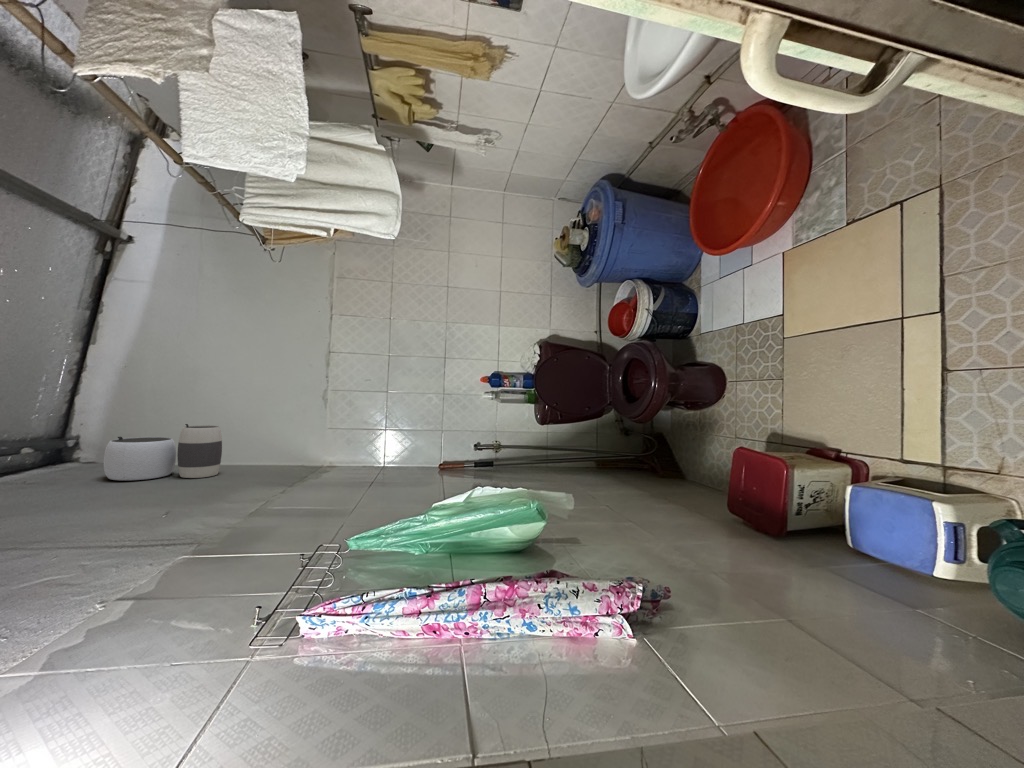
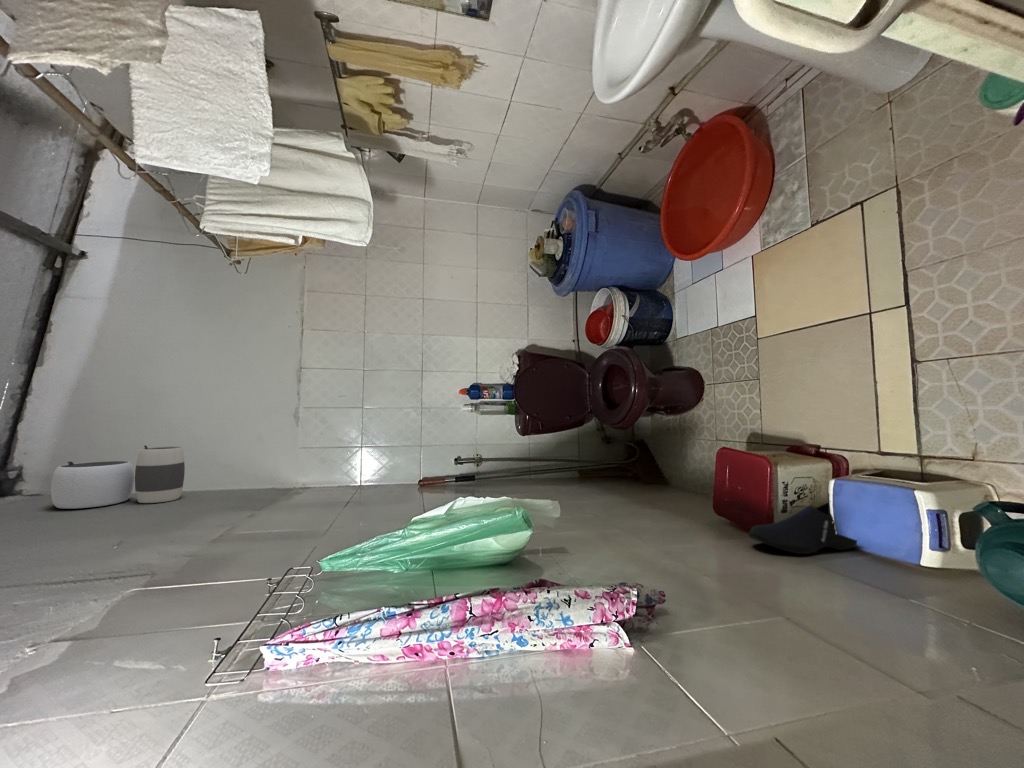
shoe: none [761,506,873,558] -> present [748,503,857,554]

